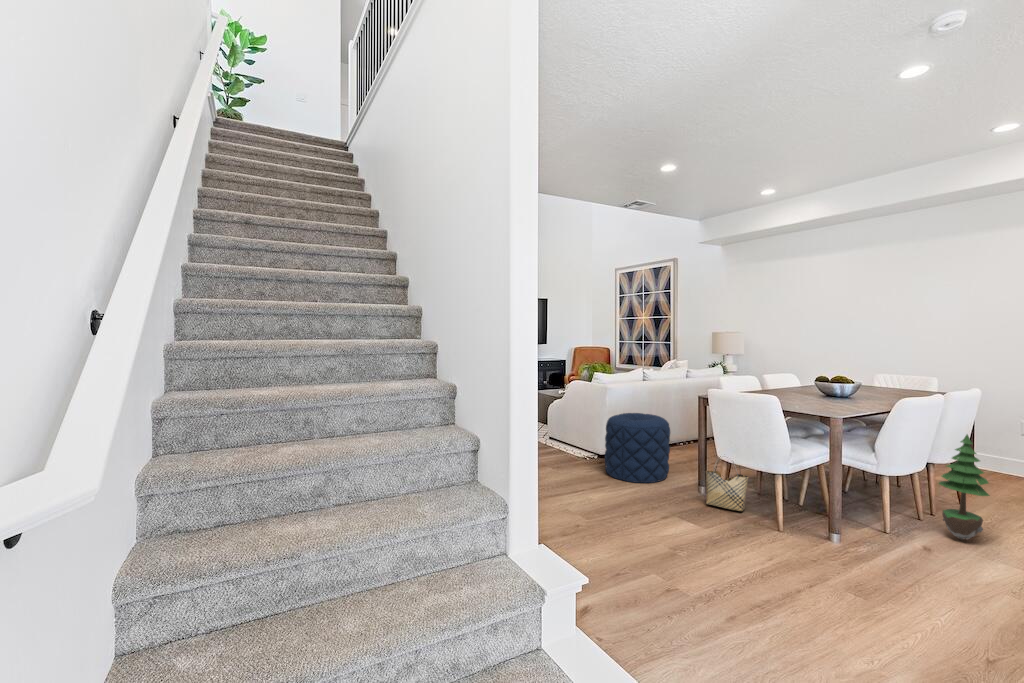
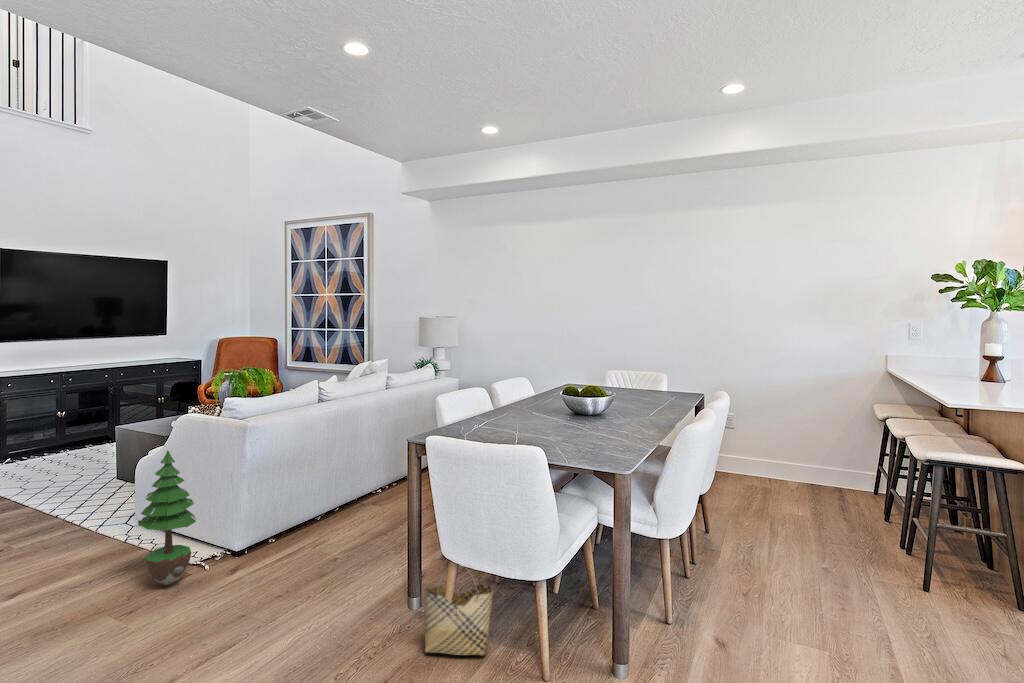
pouf: present [605,413,670,483] -> none [237,474,361,620]
potted tree: present [939,434,989,540] -> present [139,451,196,585]

